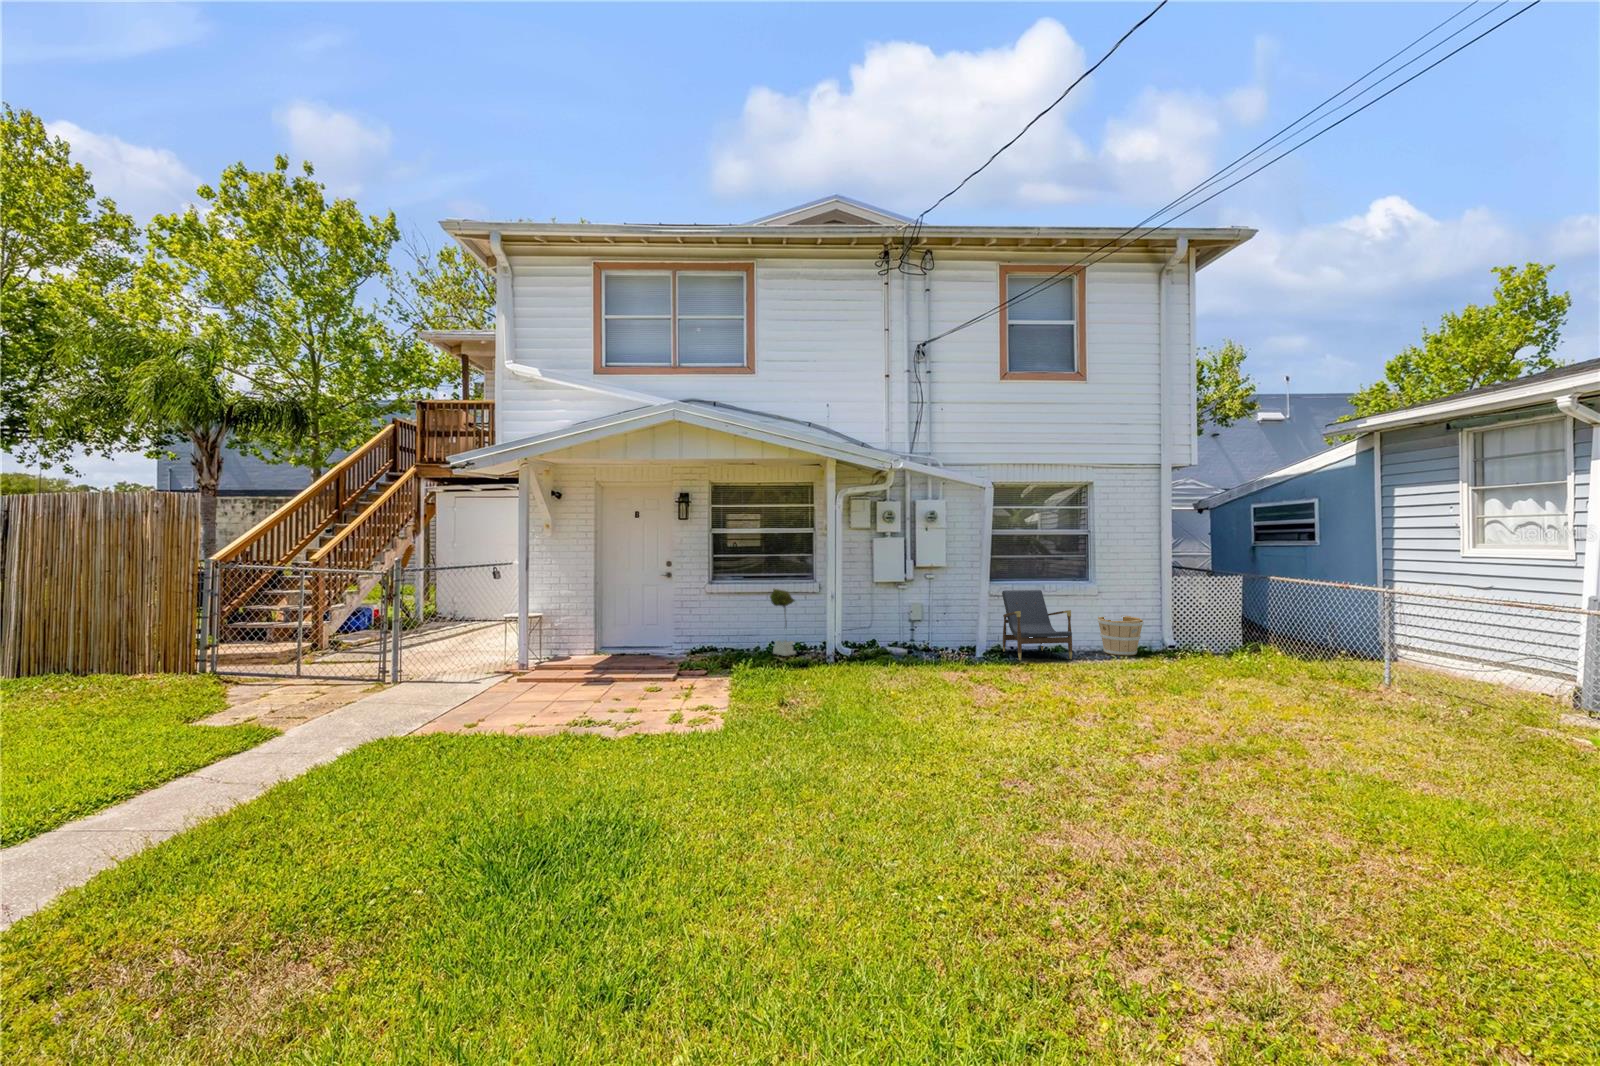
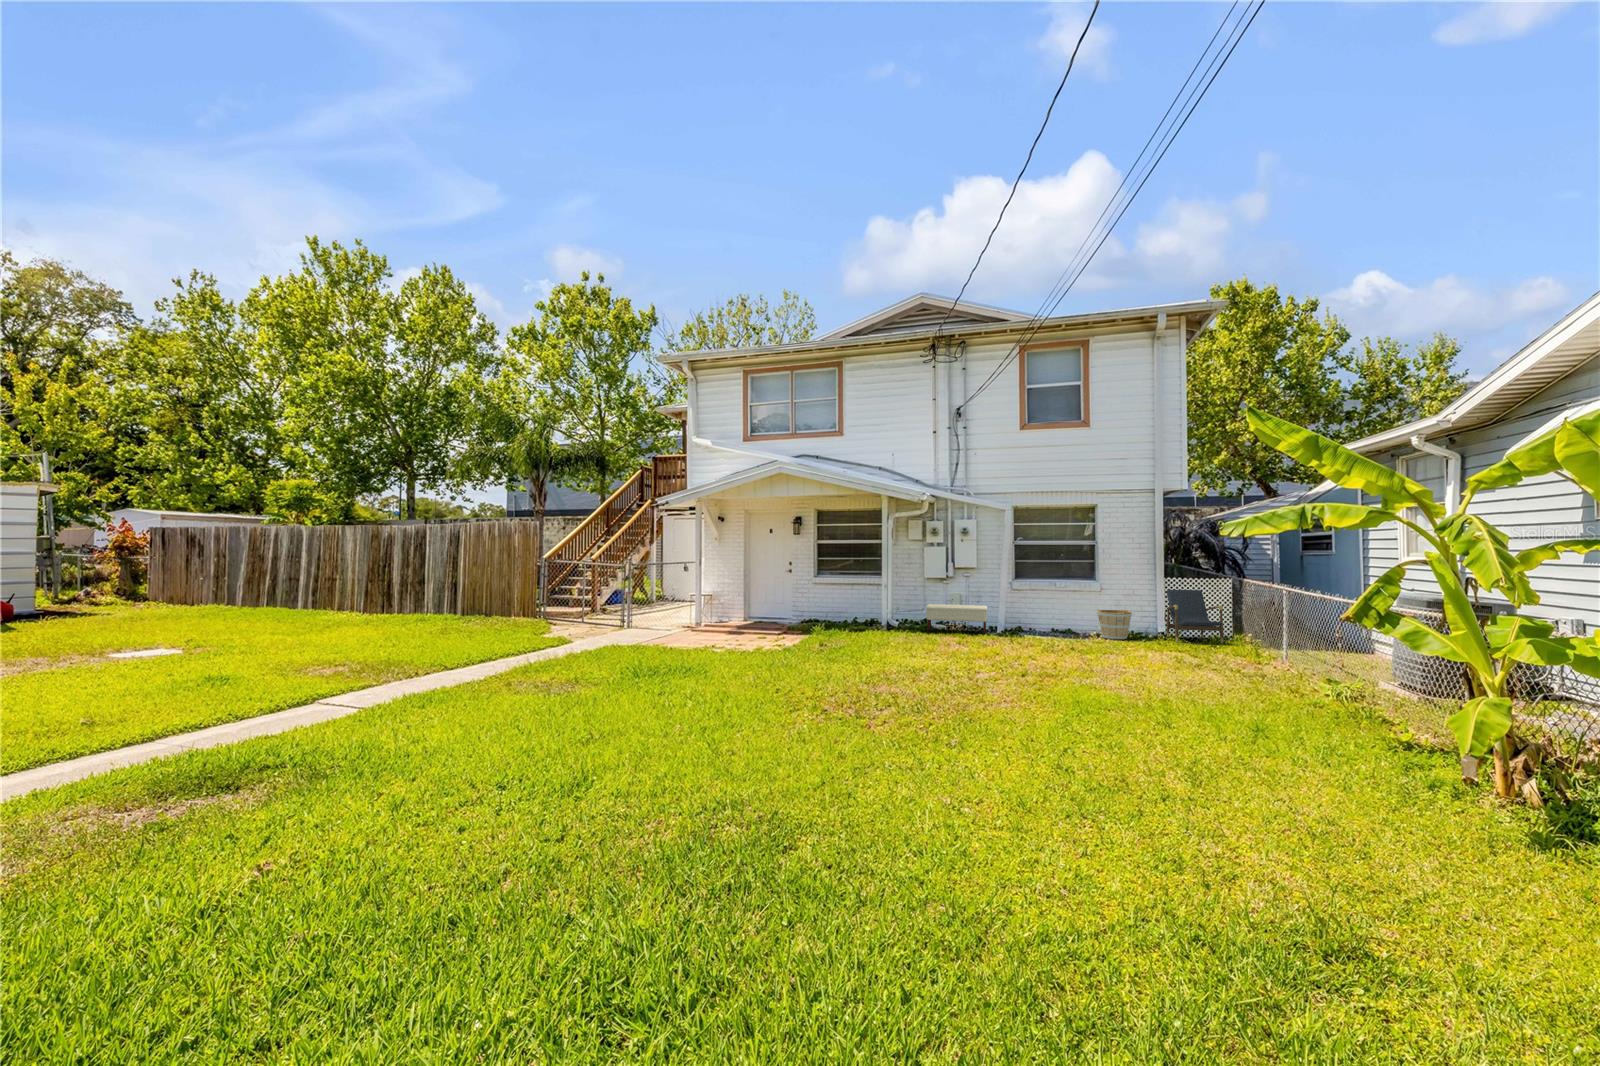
potted tree: present [770,589,796,656] -> none [852,581,871,627]
lounge chair: present [1002,590,1072,660] -> present [1167,590,1224,643]
bench: none [881,617,969,659] -> present [926,604,987,634]

